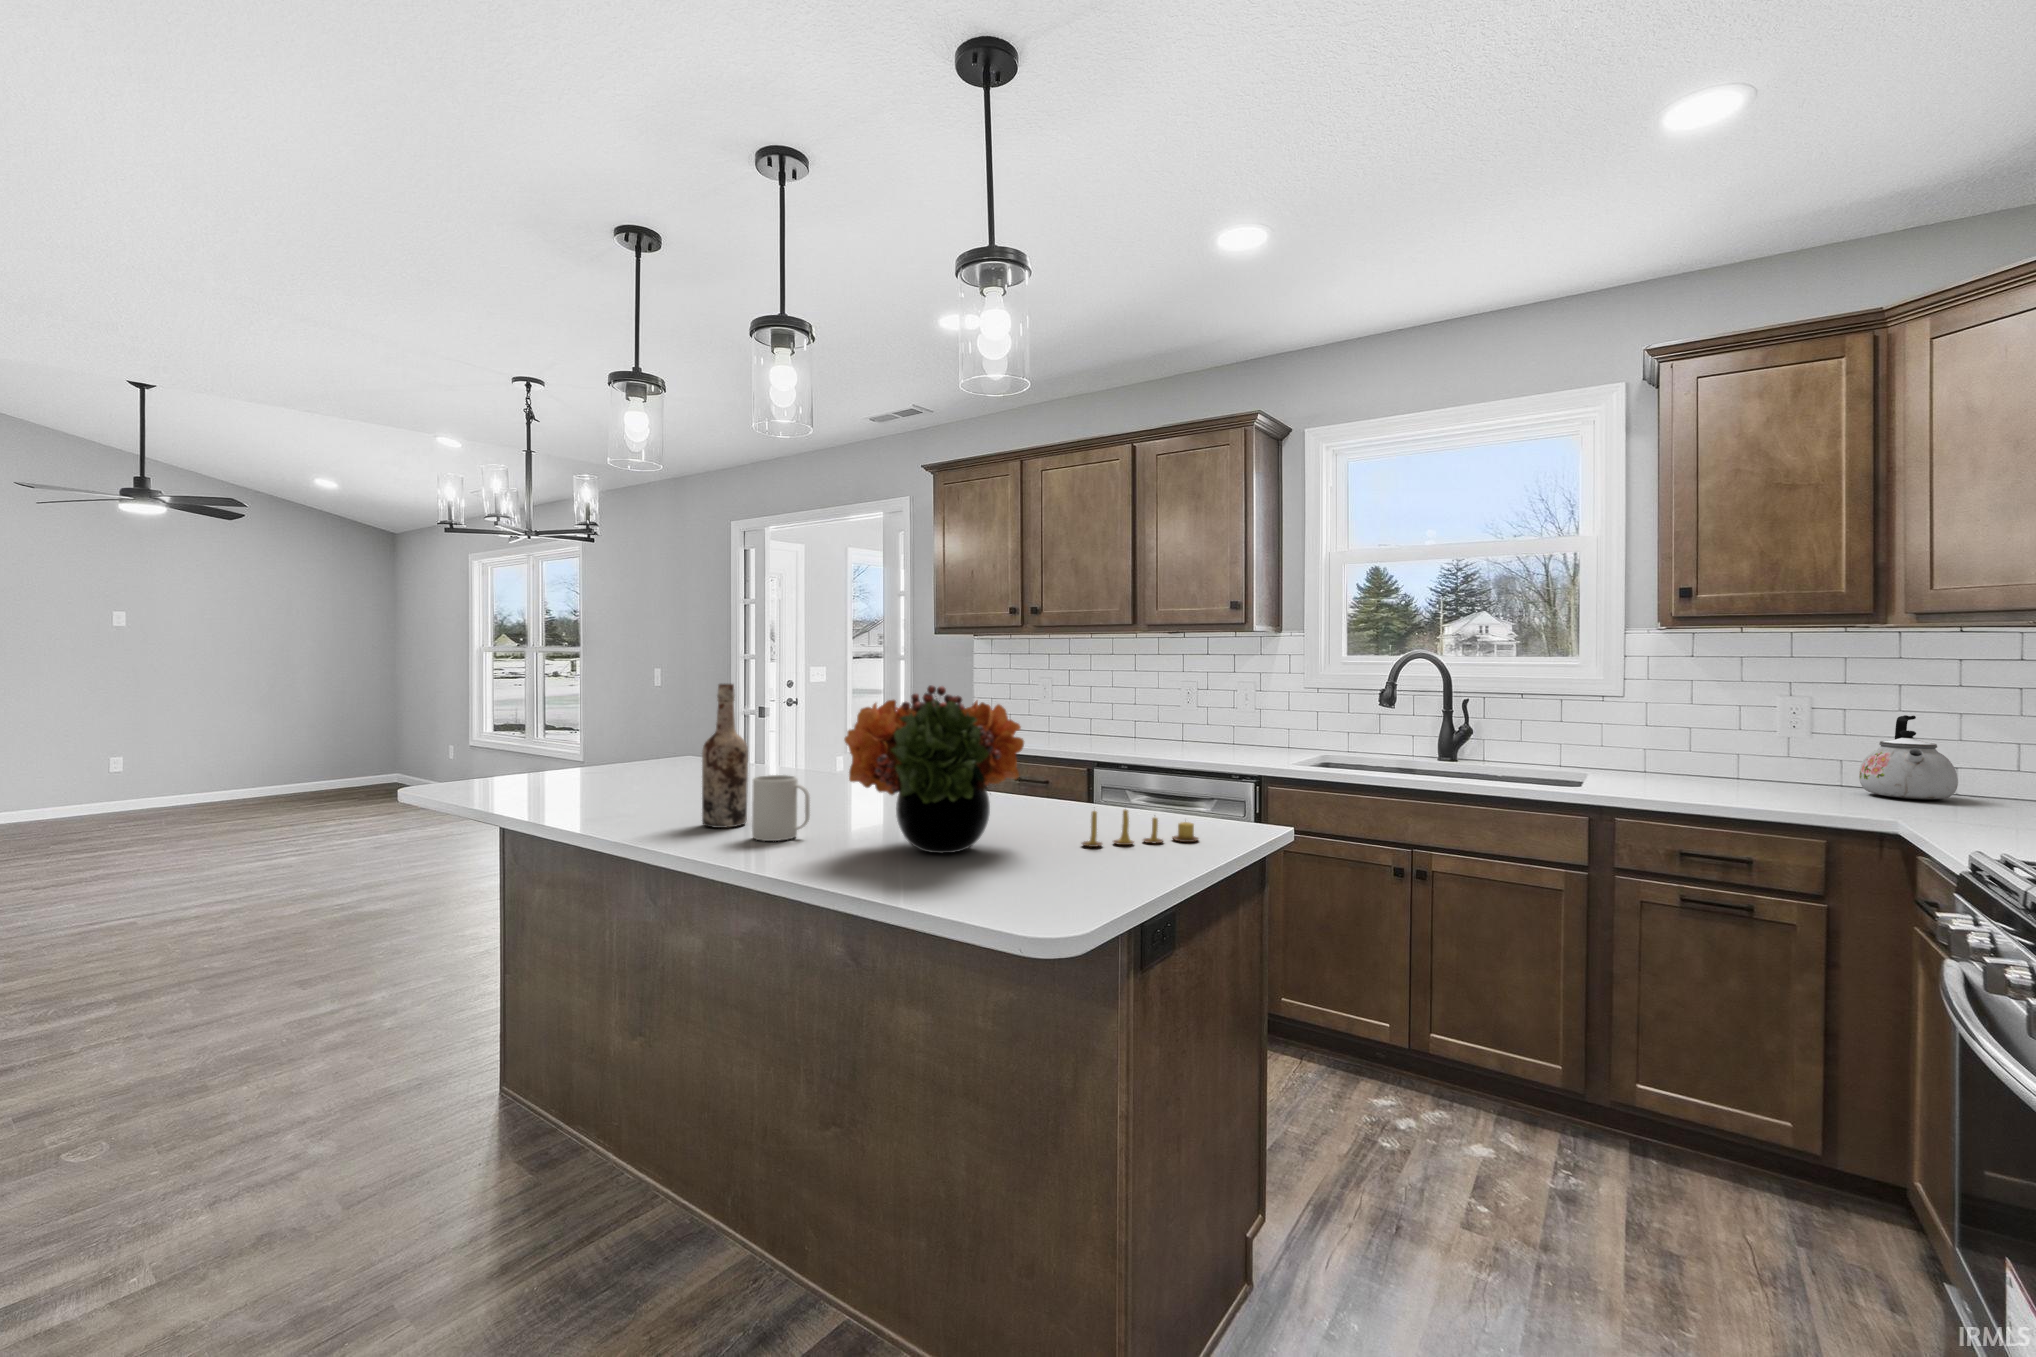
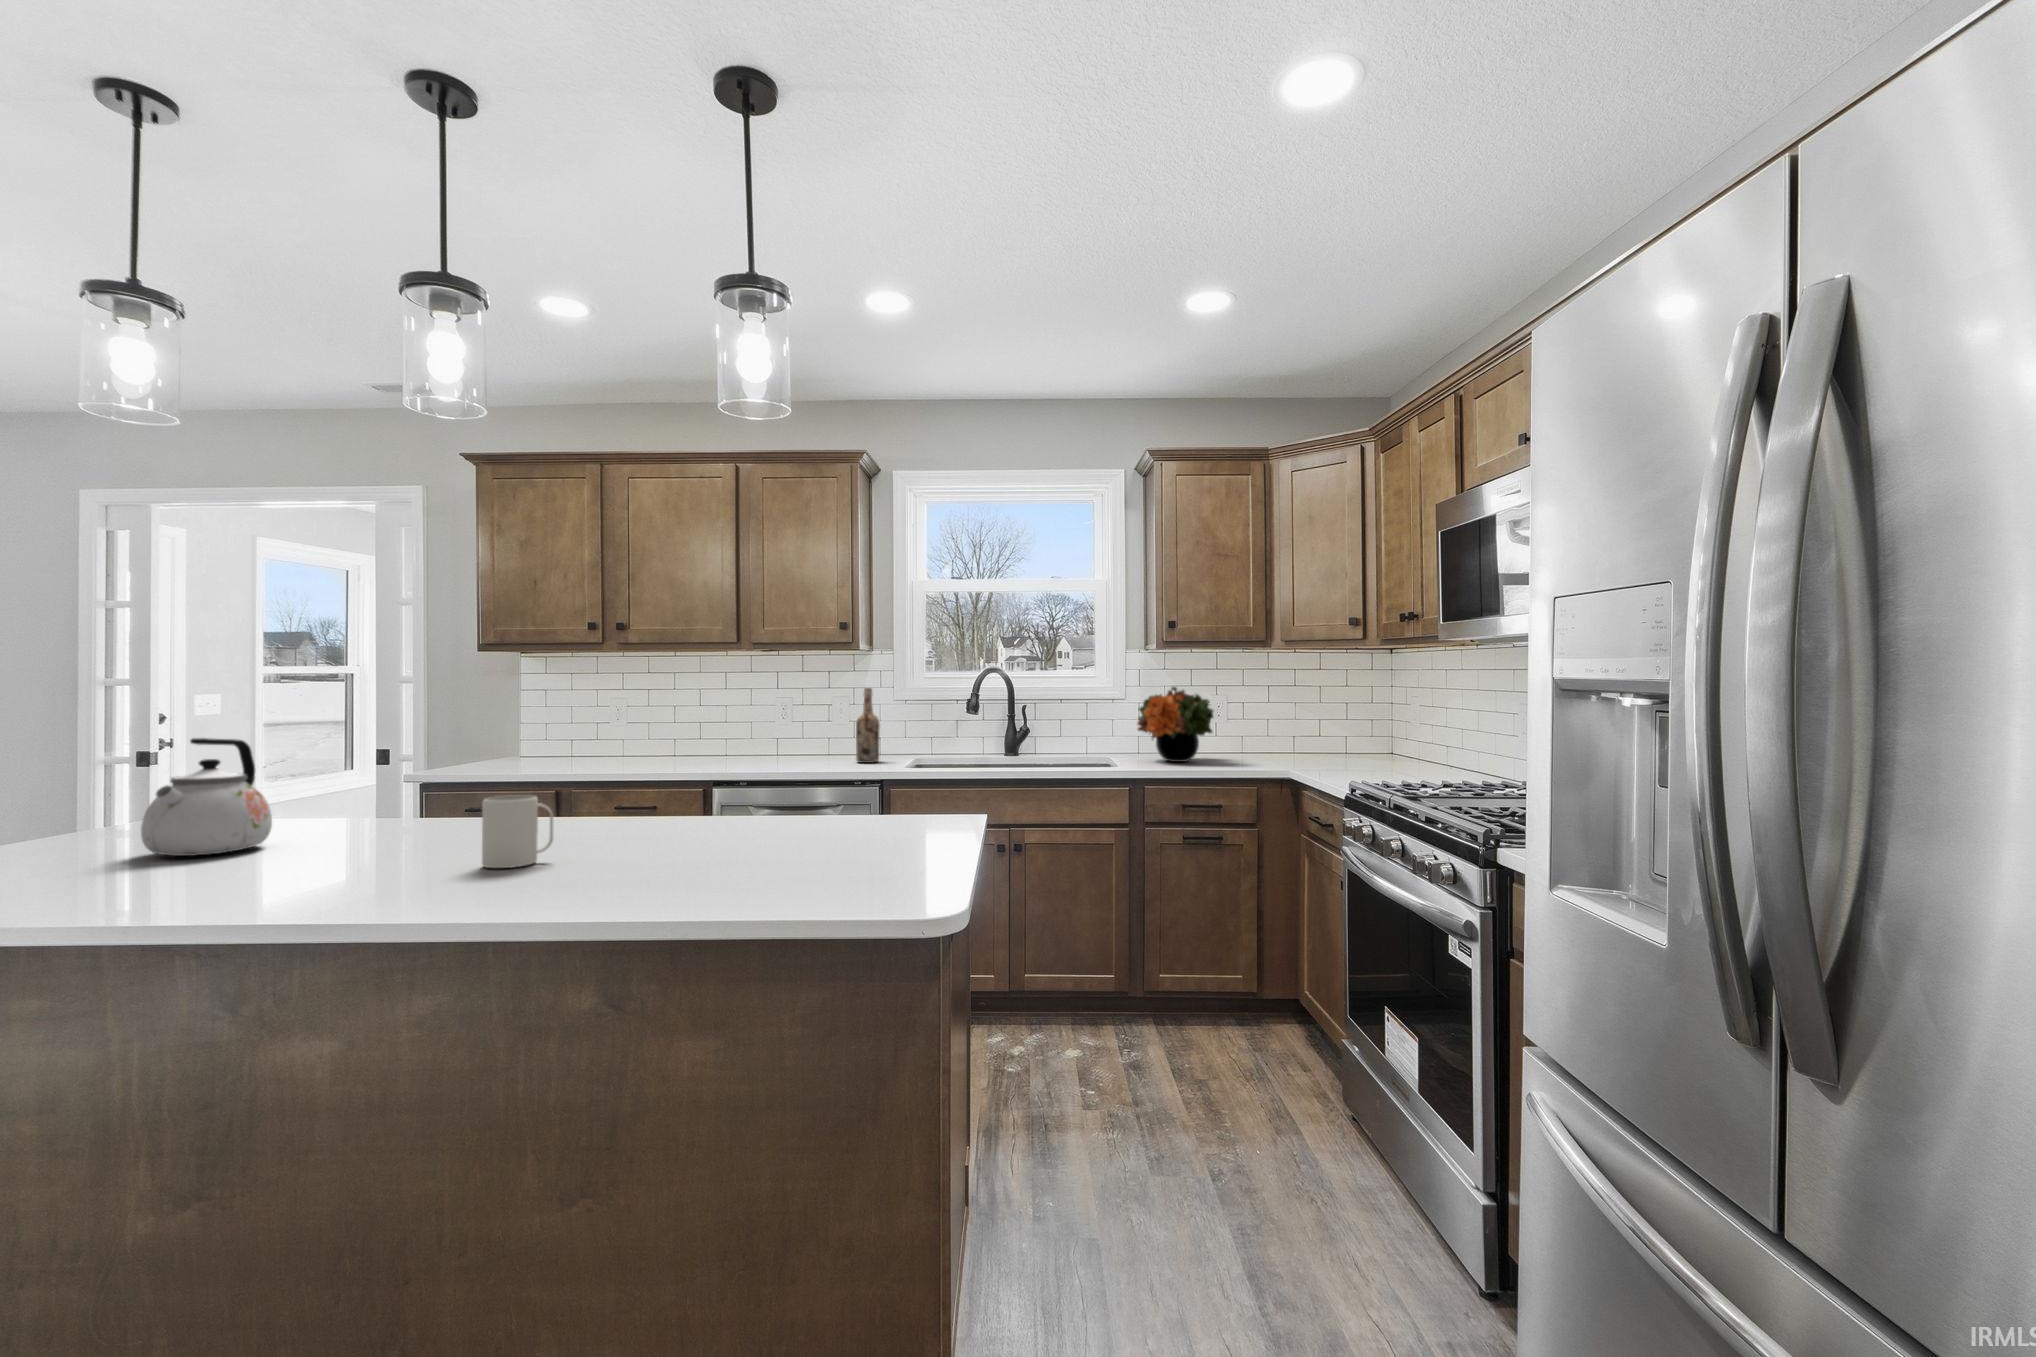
wine bottle: present [702,684,748,828] -> present [856,688,880,763]
flower arrangement: present [844,685,1024,853] -> present [1137,687,1213,762]
kettle: present [1859,715,1958,800] -> present [141,738,272,856]
candle: present [1082,809,1198,847] -> none [840,798,929,836]

